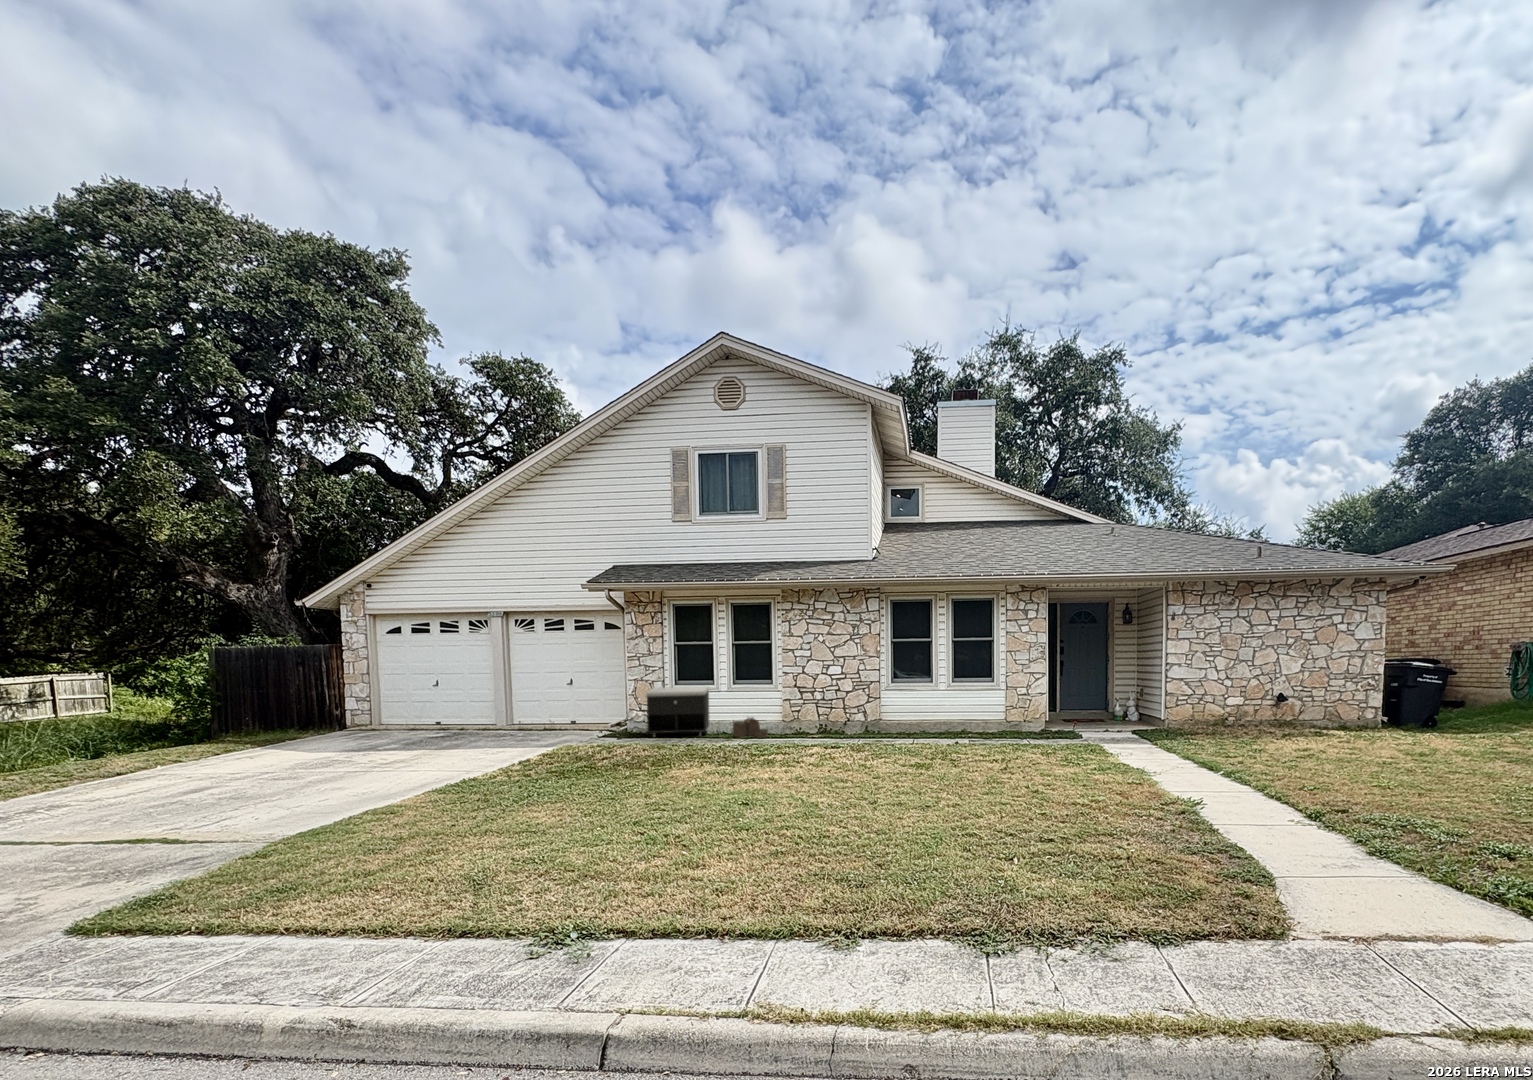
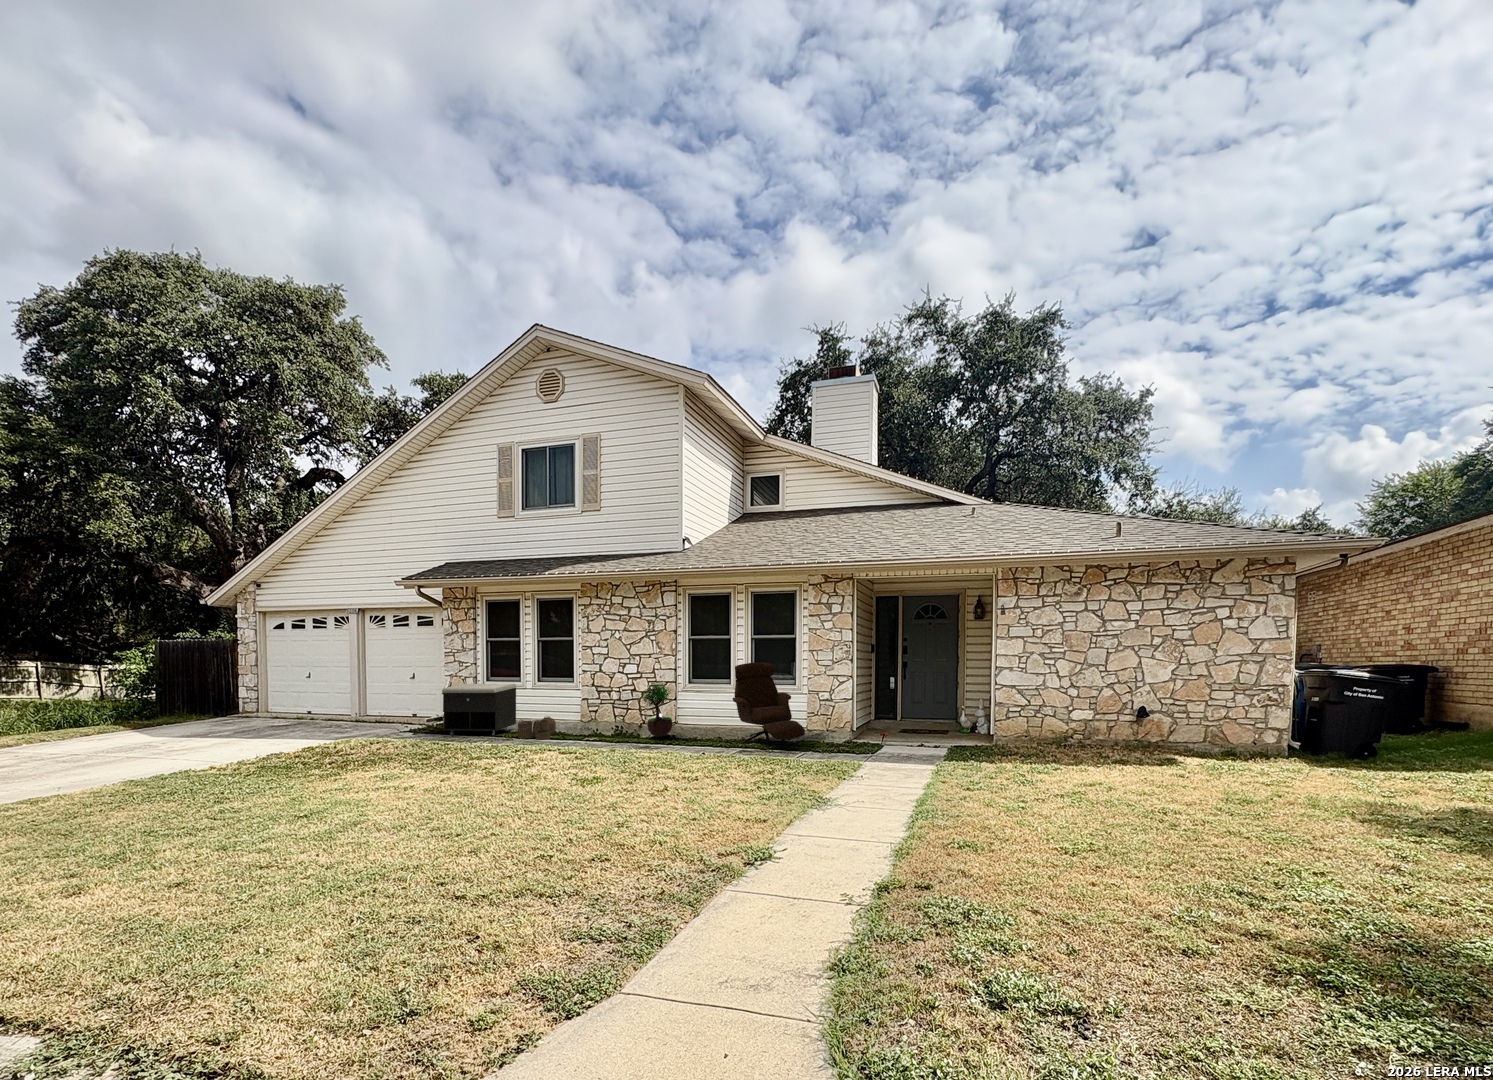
lounge chair: none [943,663,1023,738] -> present [733,662,805,750]
potted tree: none [856,679,886,731] -> present [640,685,672,737]

